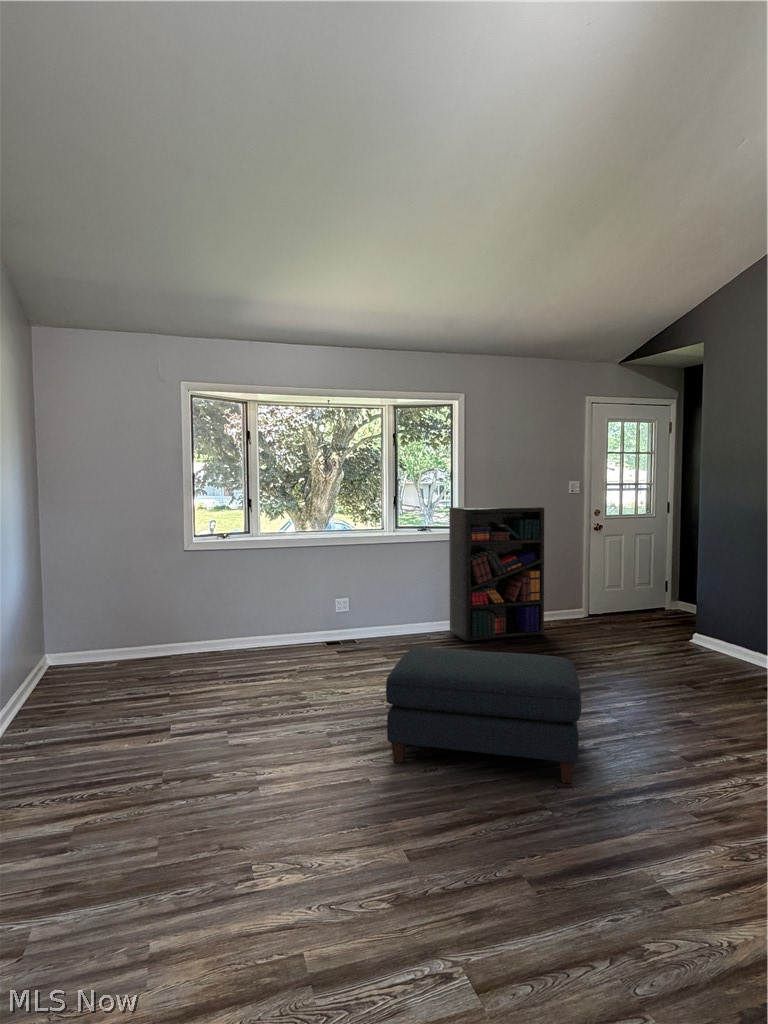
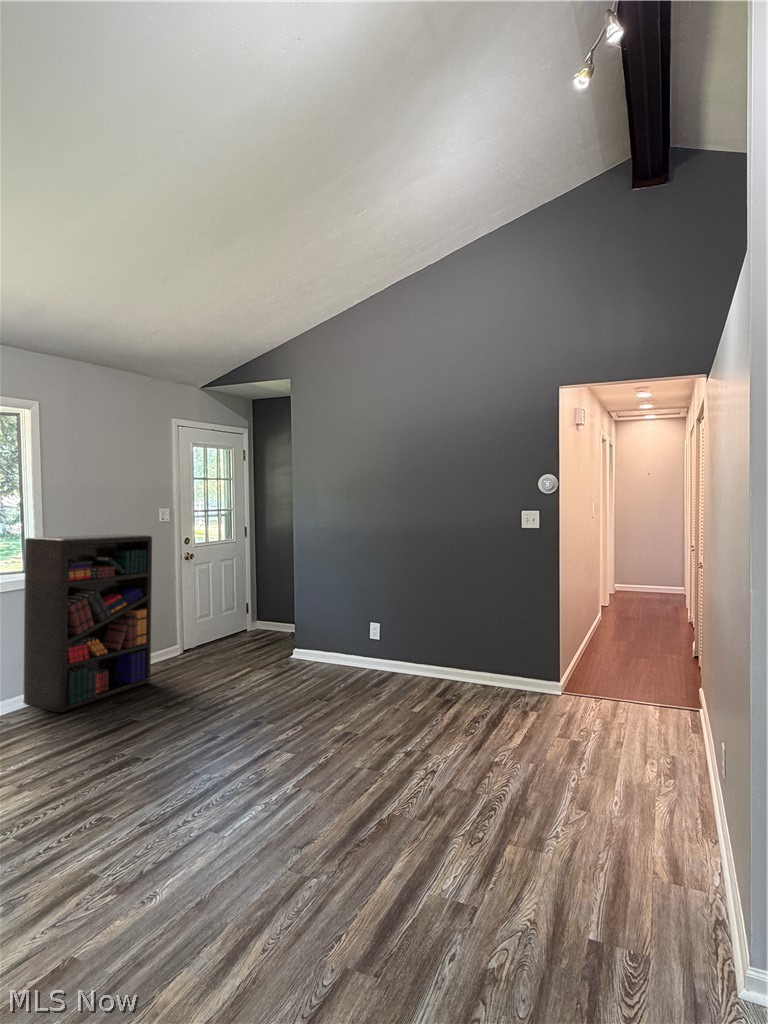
ottoman: present [386,648,581,783] -> none [63,703,320,915]

